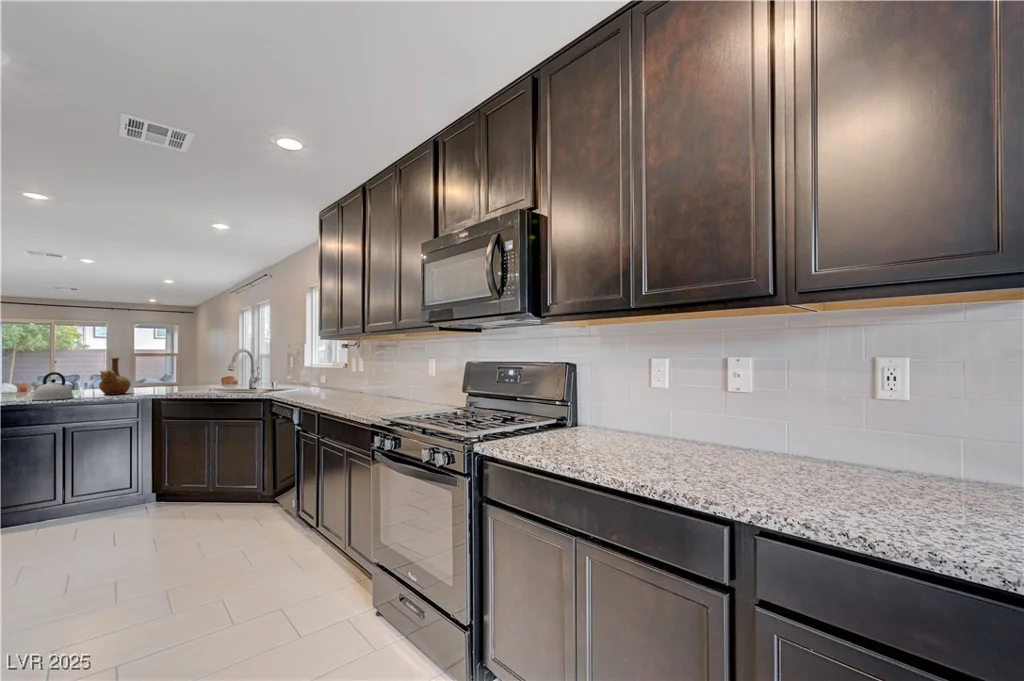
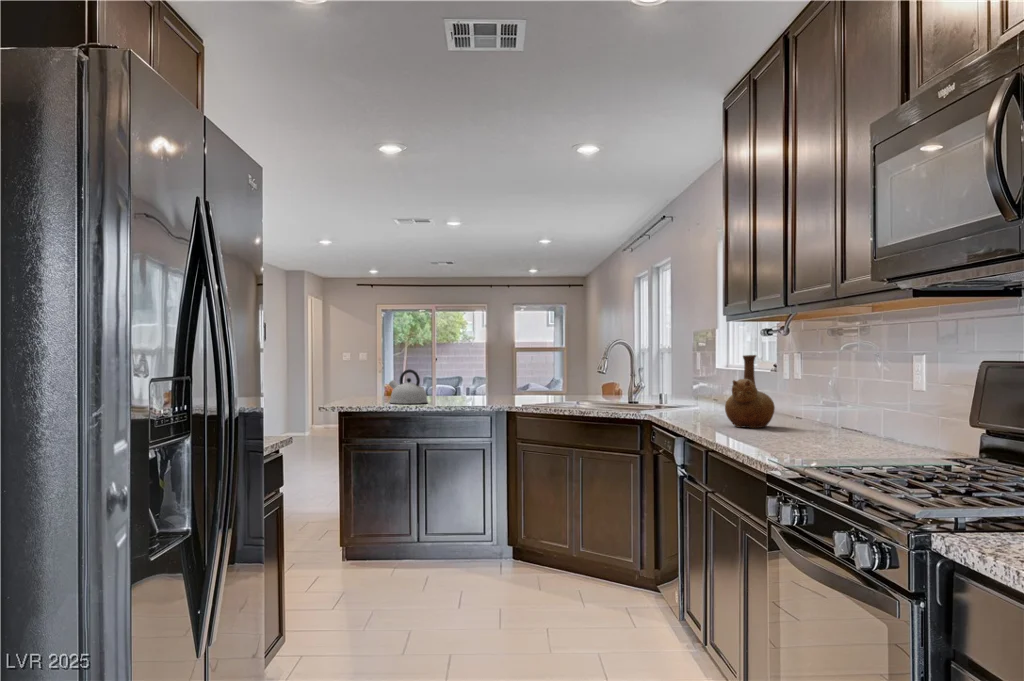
vase: present [99,358,130,395] -> present [725,355,775,428]

